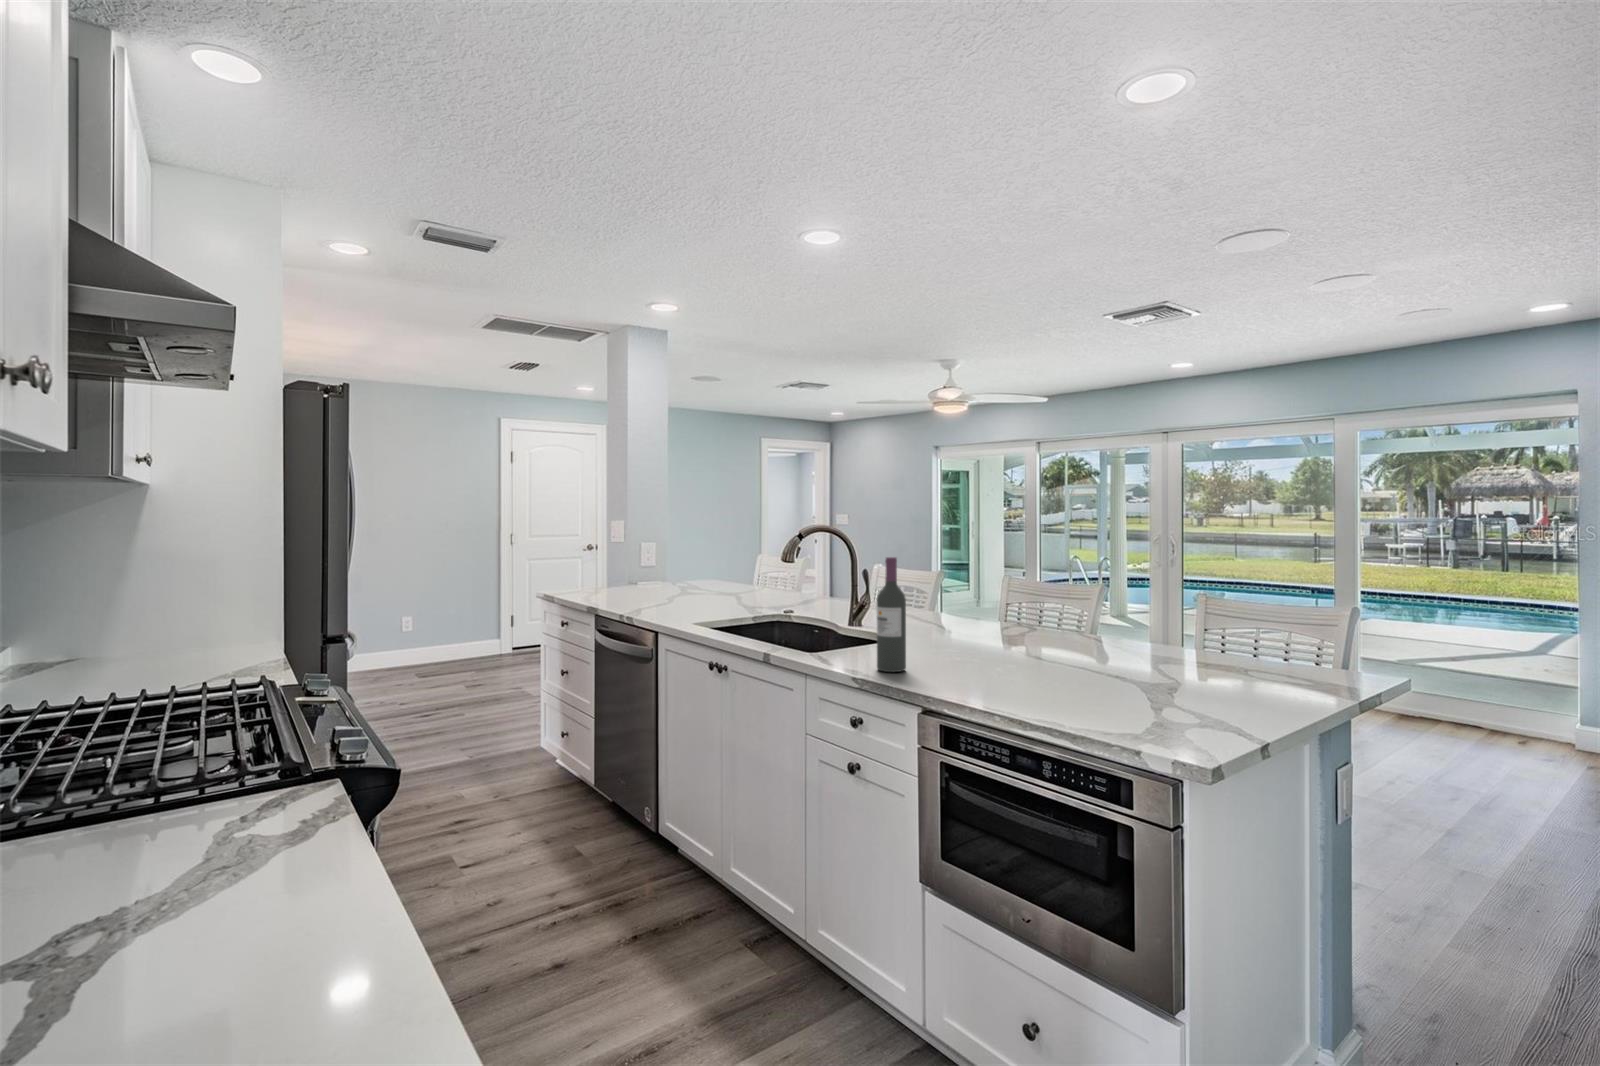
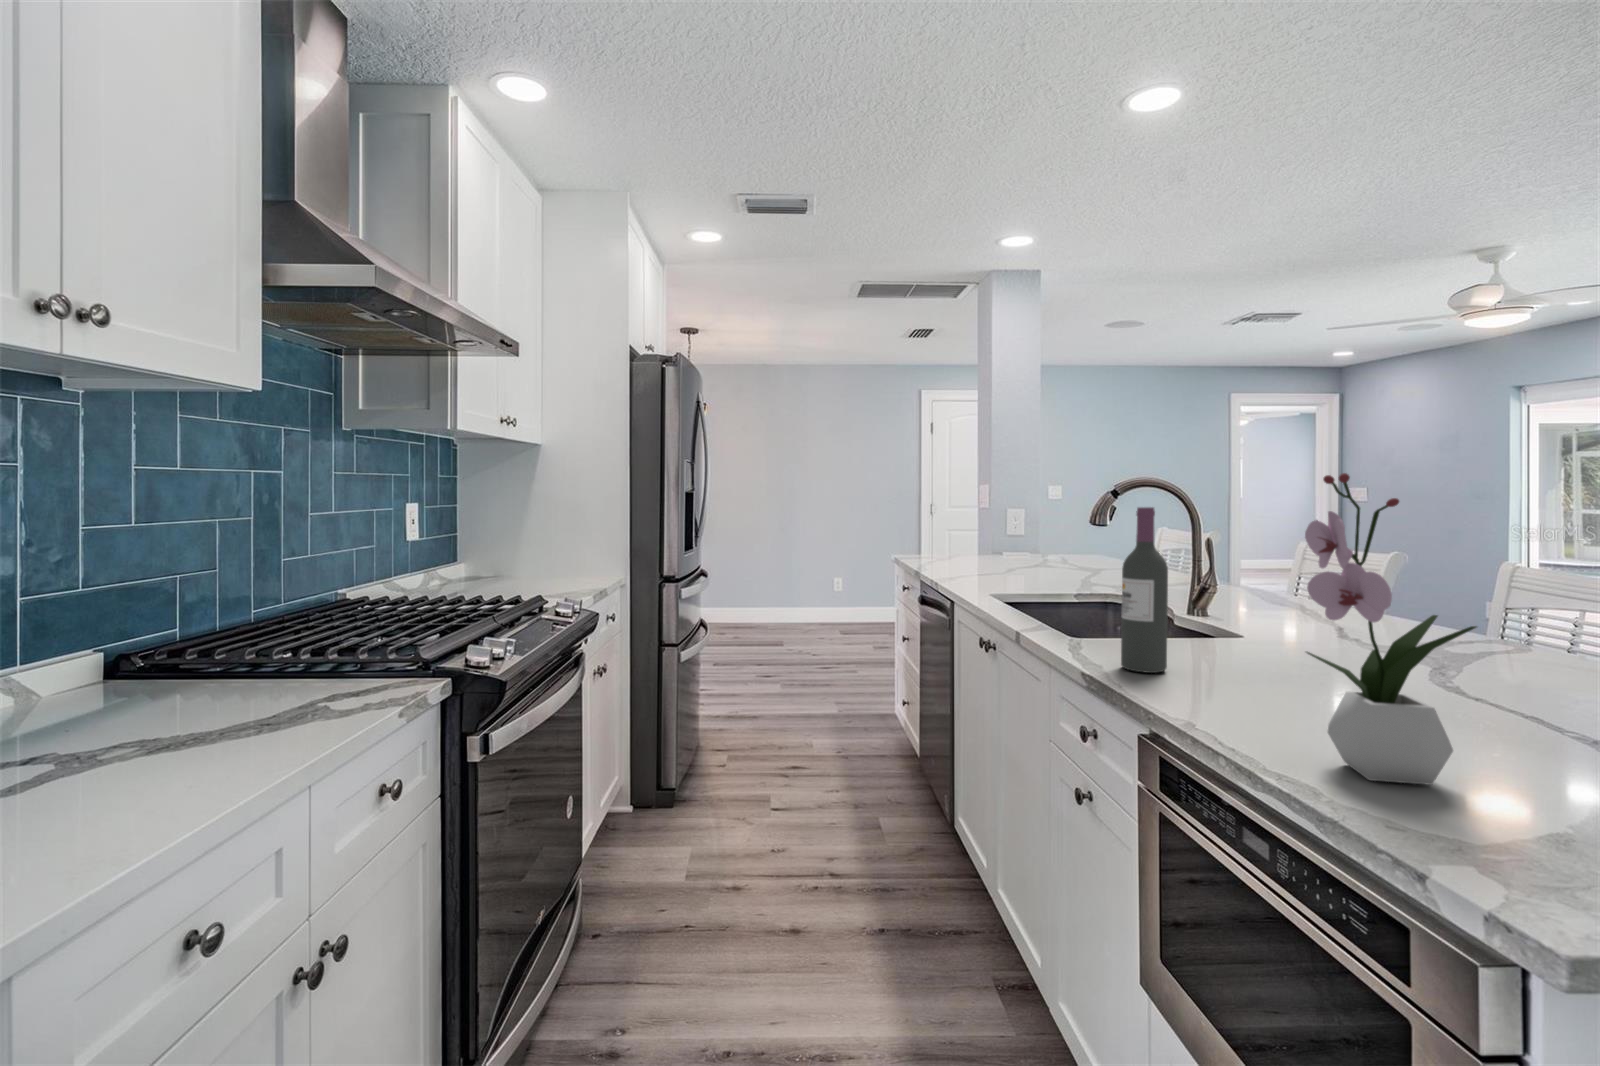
flower arrangement: none [1036,546,1116,714] -> present [1305,473,1477,785]

